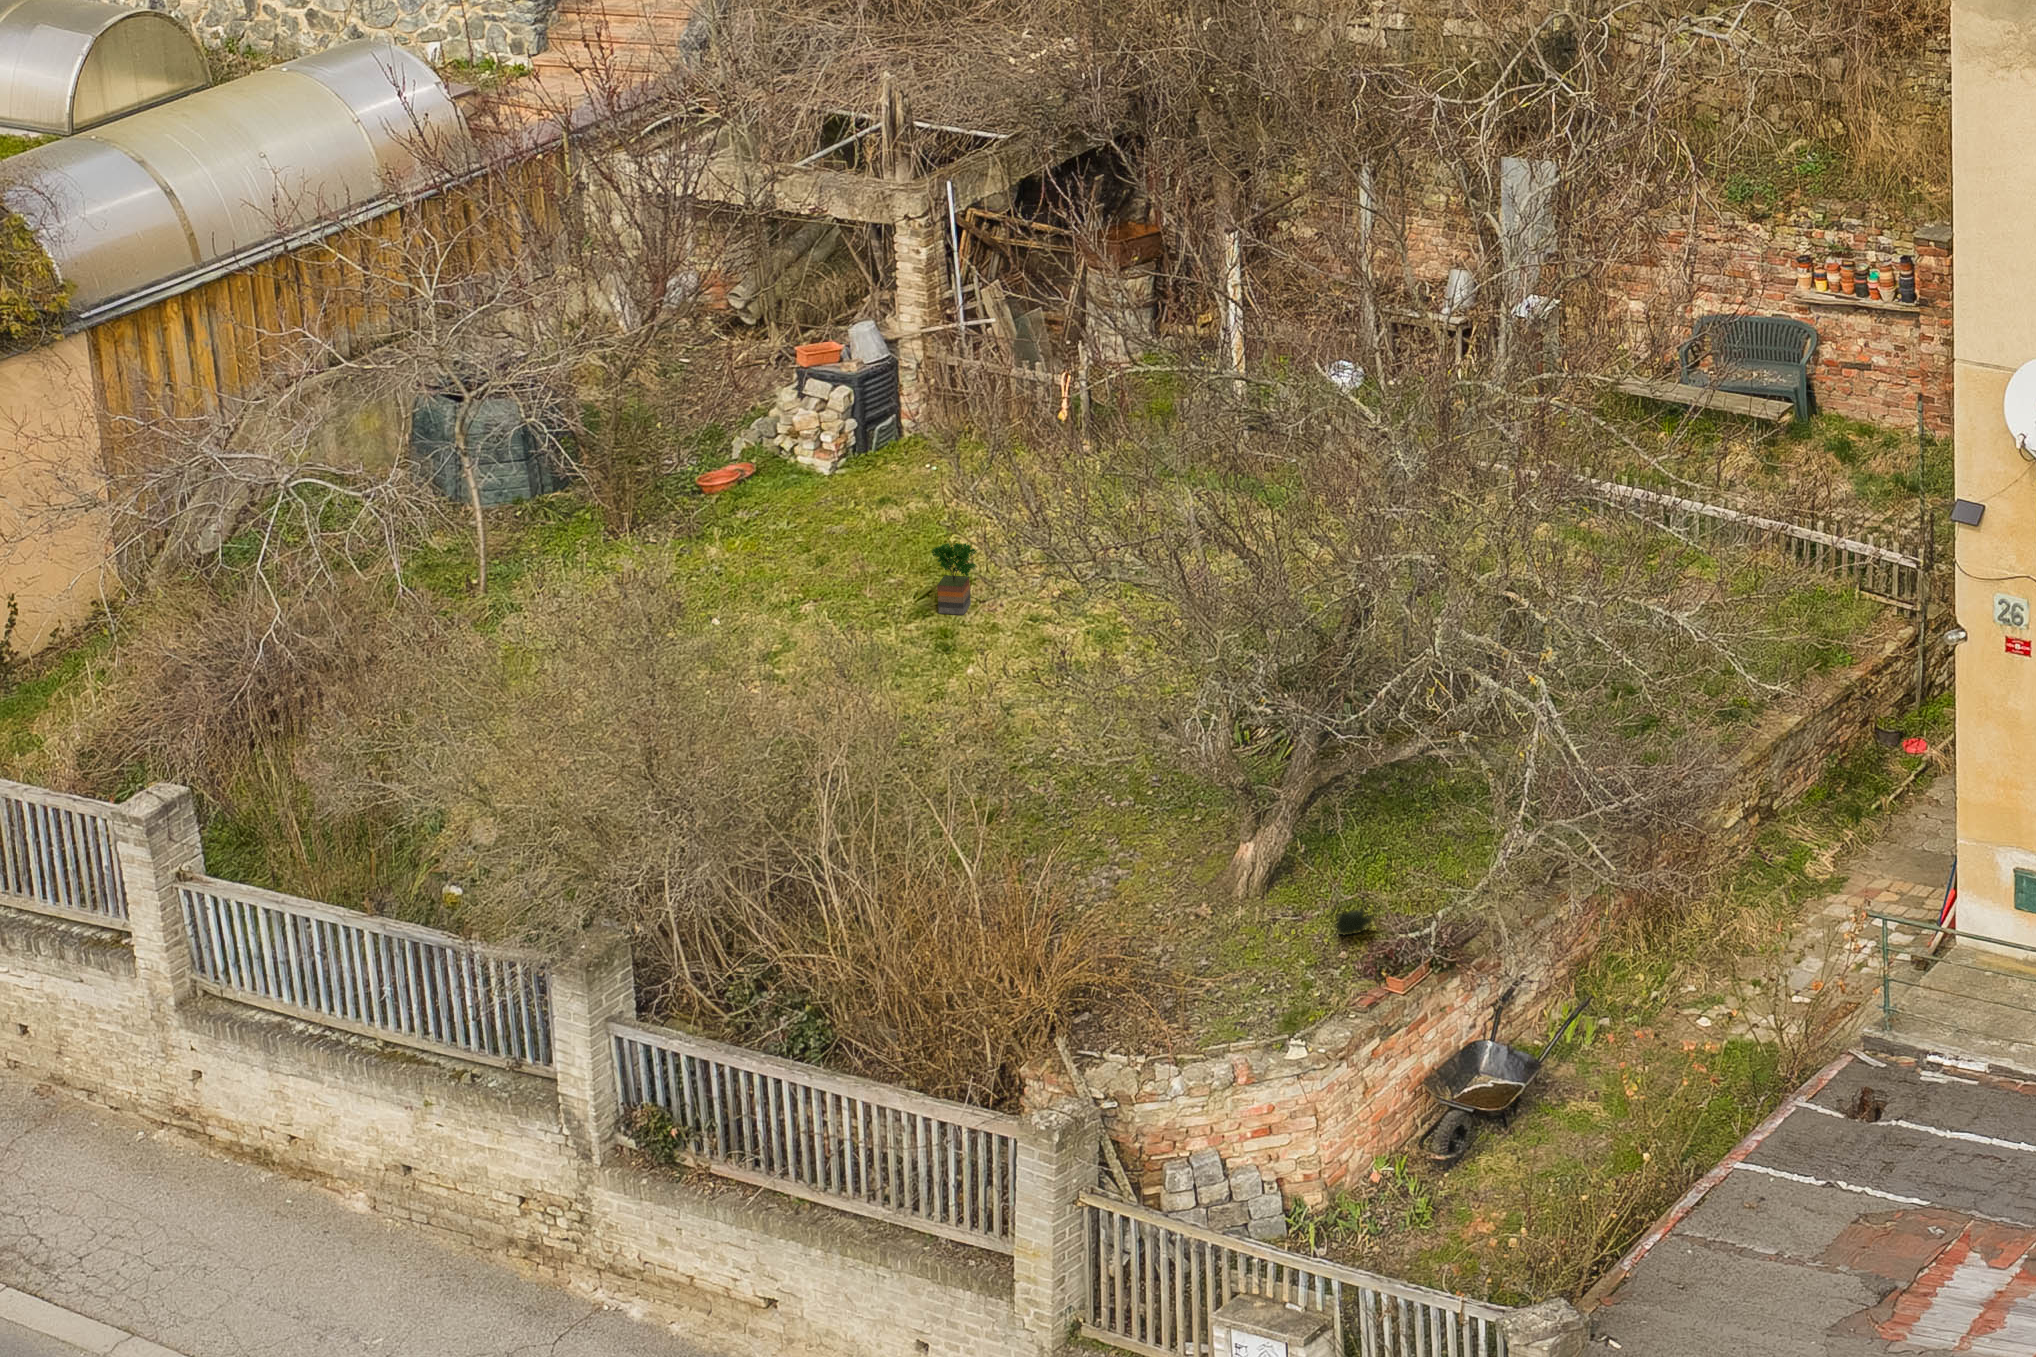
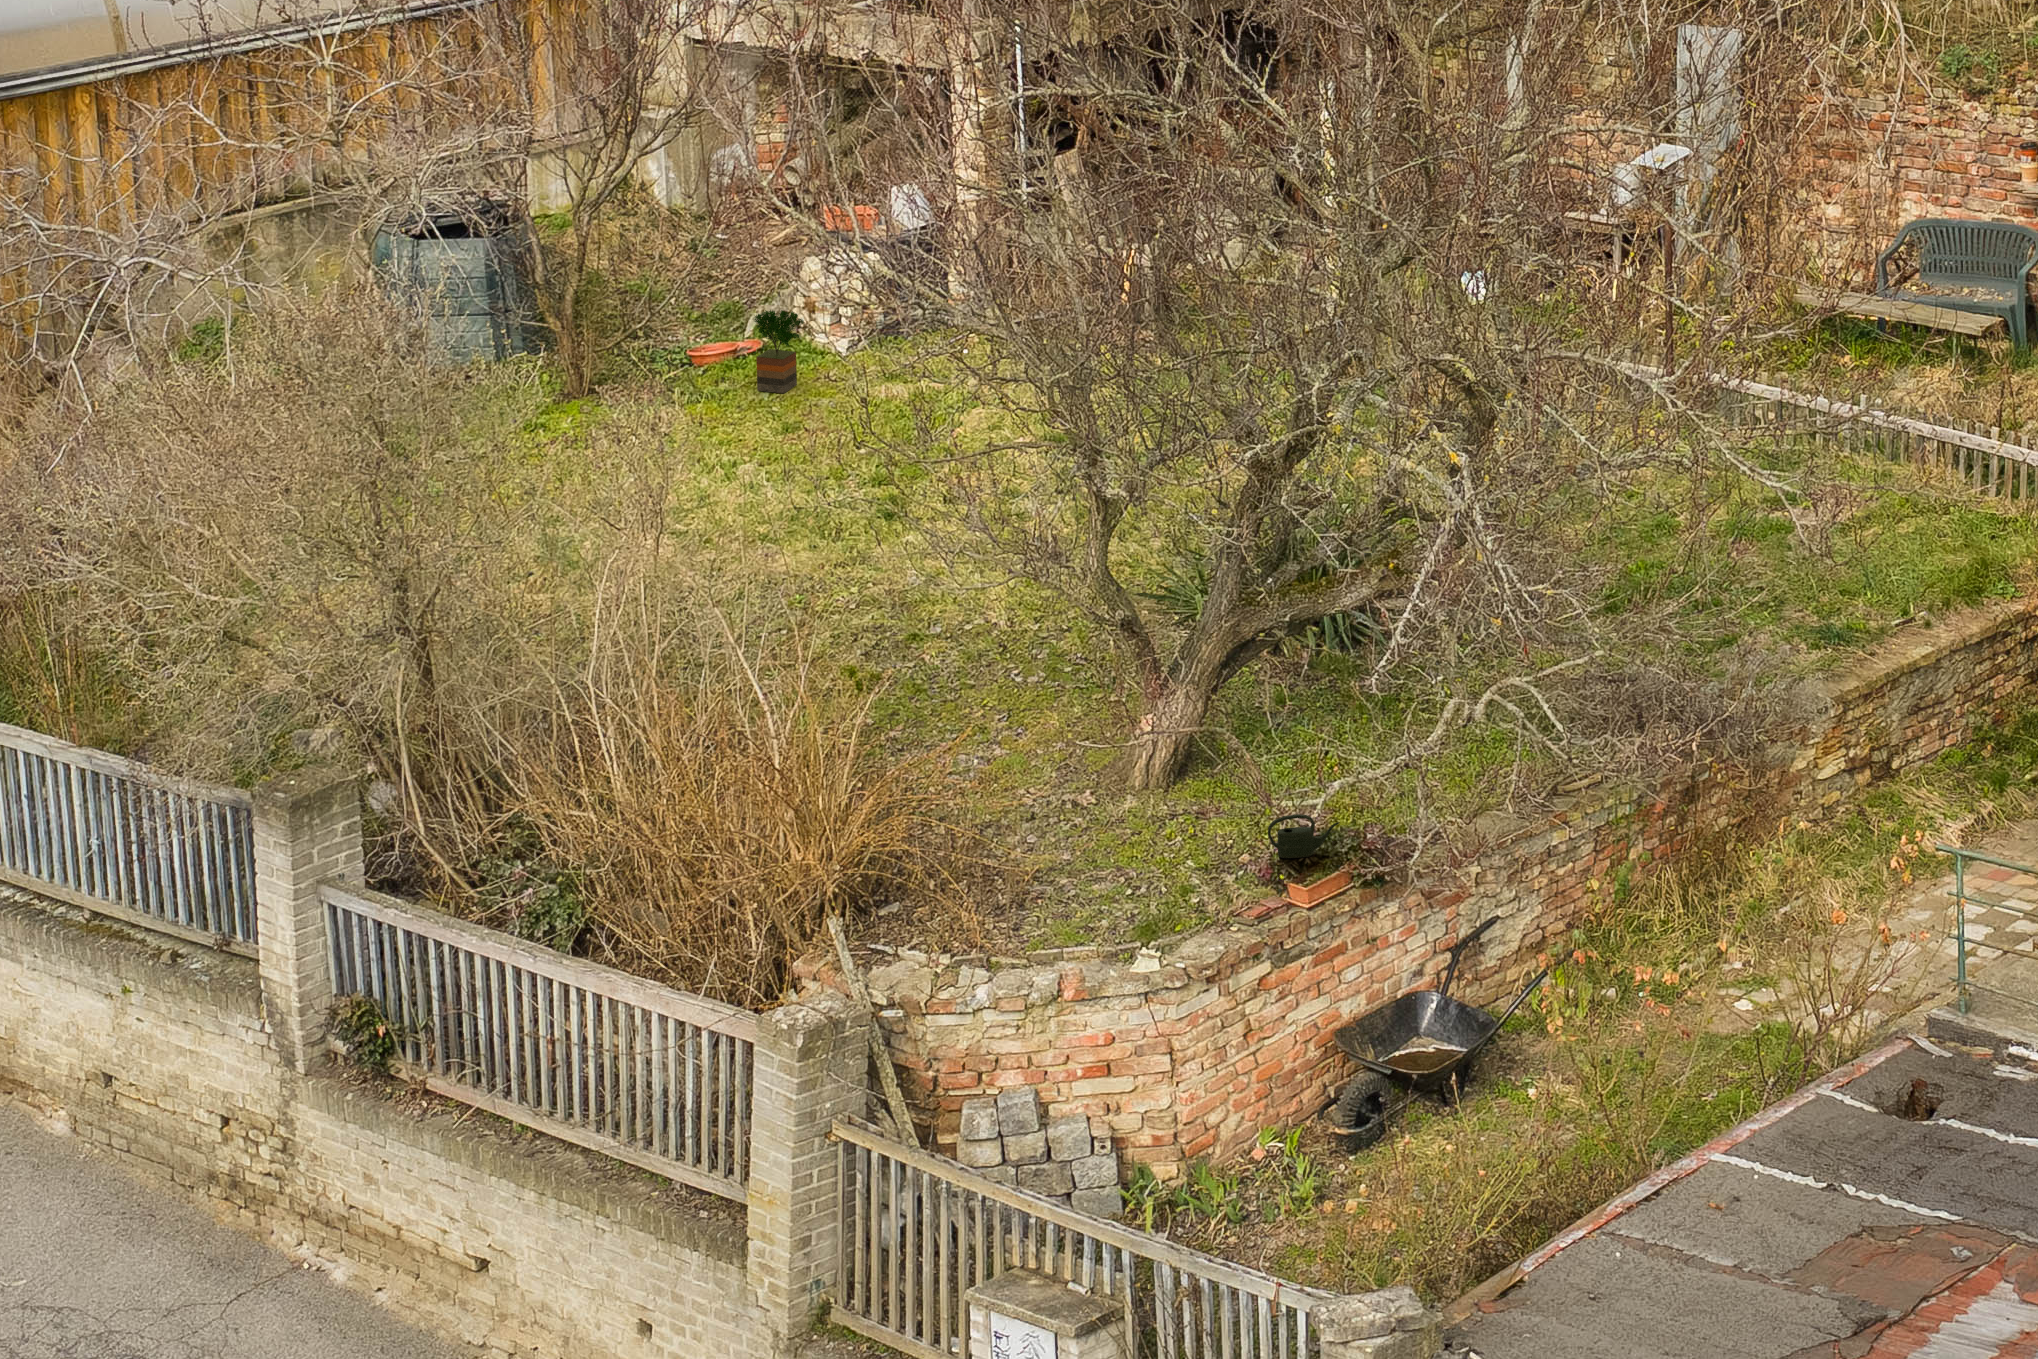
potted tree: present [931,543,977,615] -> present [754,310,805,393]

